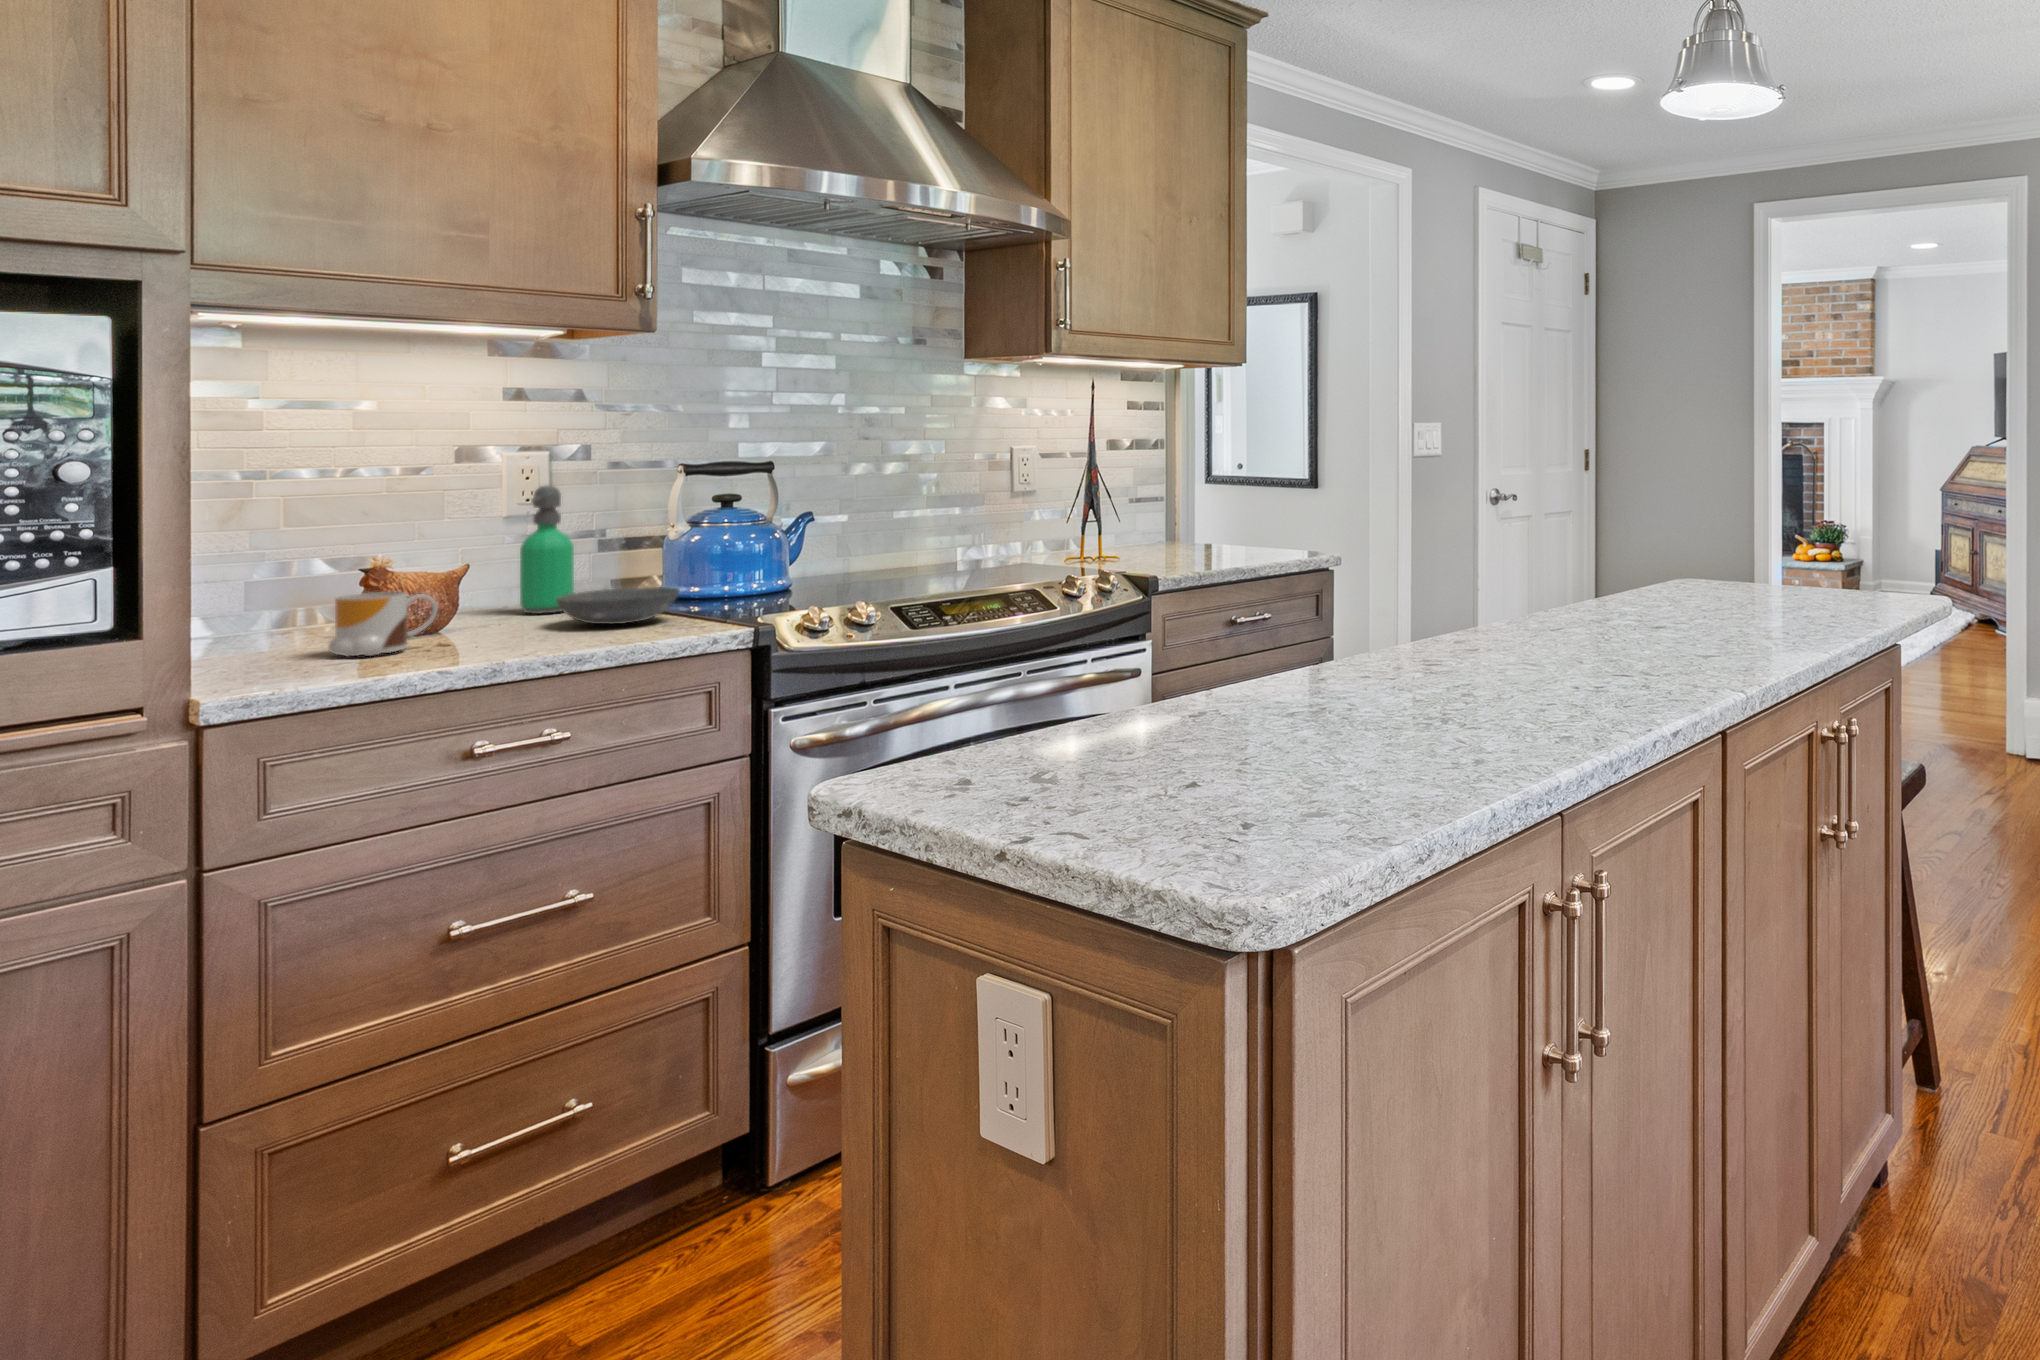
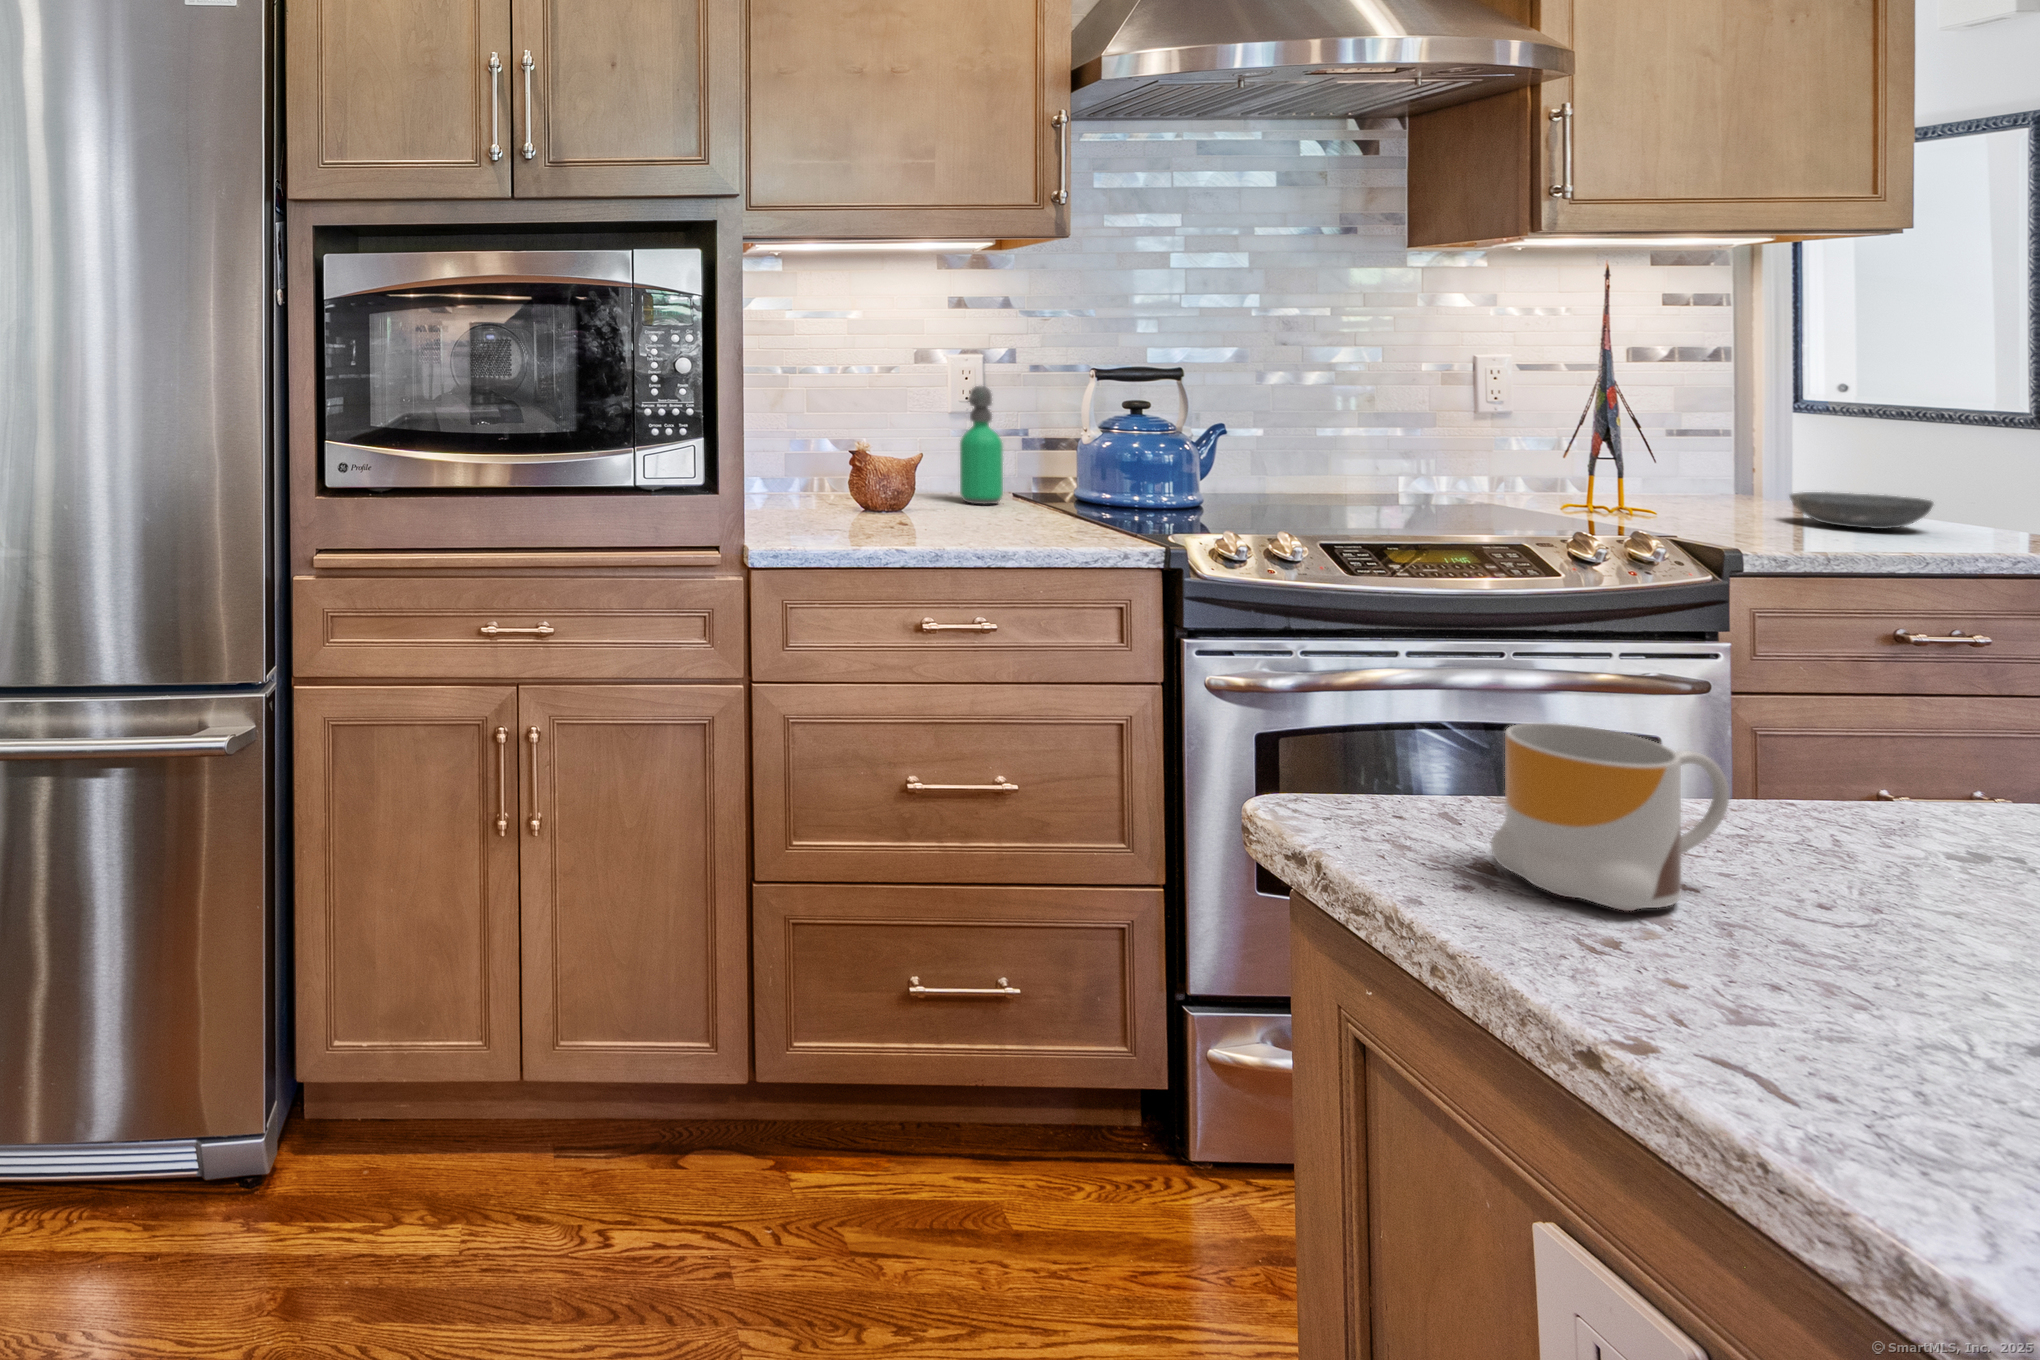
bowl: present [556,587,679,624] -> present [1790,492,1933,529]
mug: present [328,592,438,656] -> present [1491,723,1729,911]

